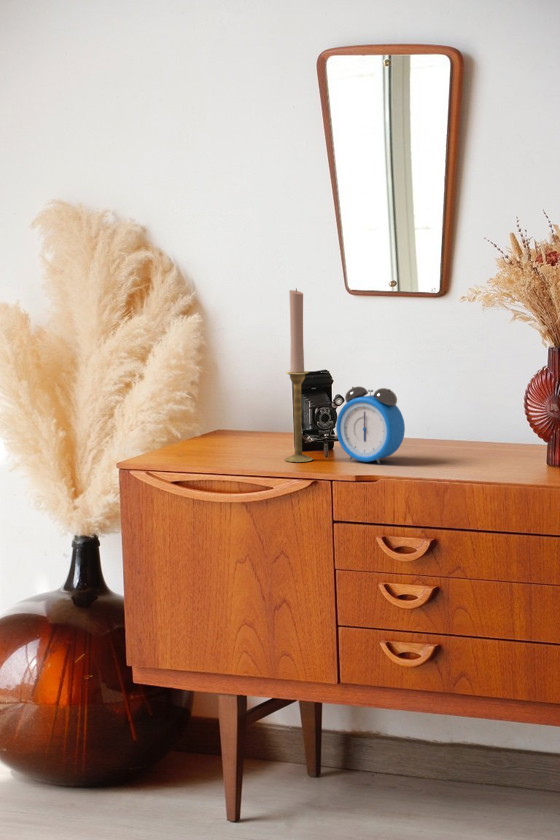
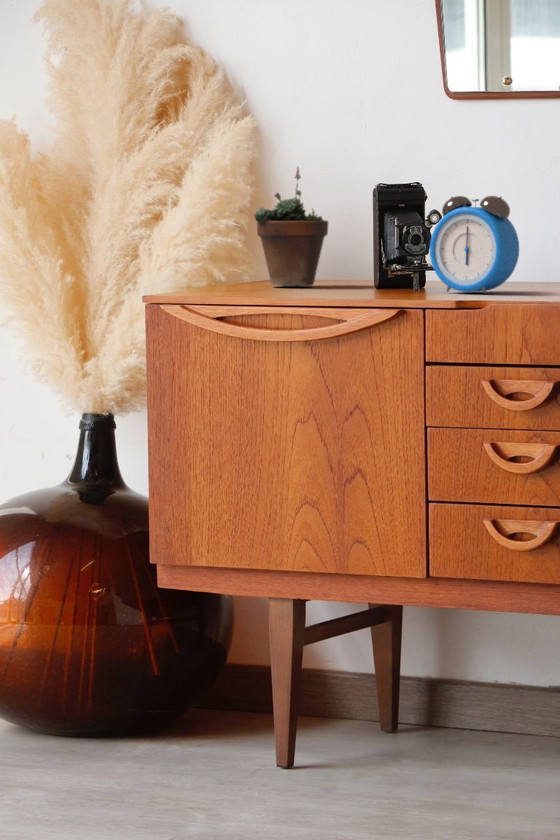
candlestick: present [284,289,313,462] -> none [361,66,399,292]
succulent plant: none [201,357,259,451] -> present [254,168,328,287]

